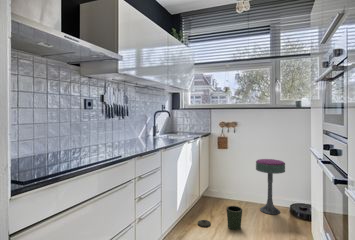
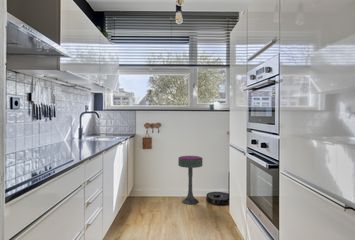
trash can: present [198,206,242,230] -> none [128,200,169,223]

